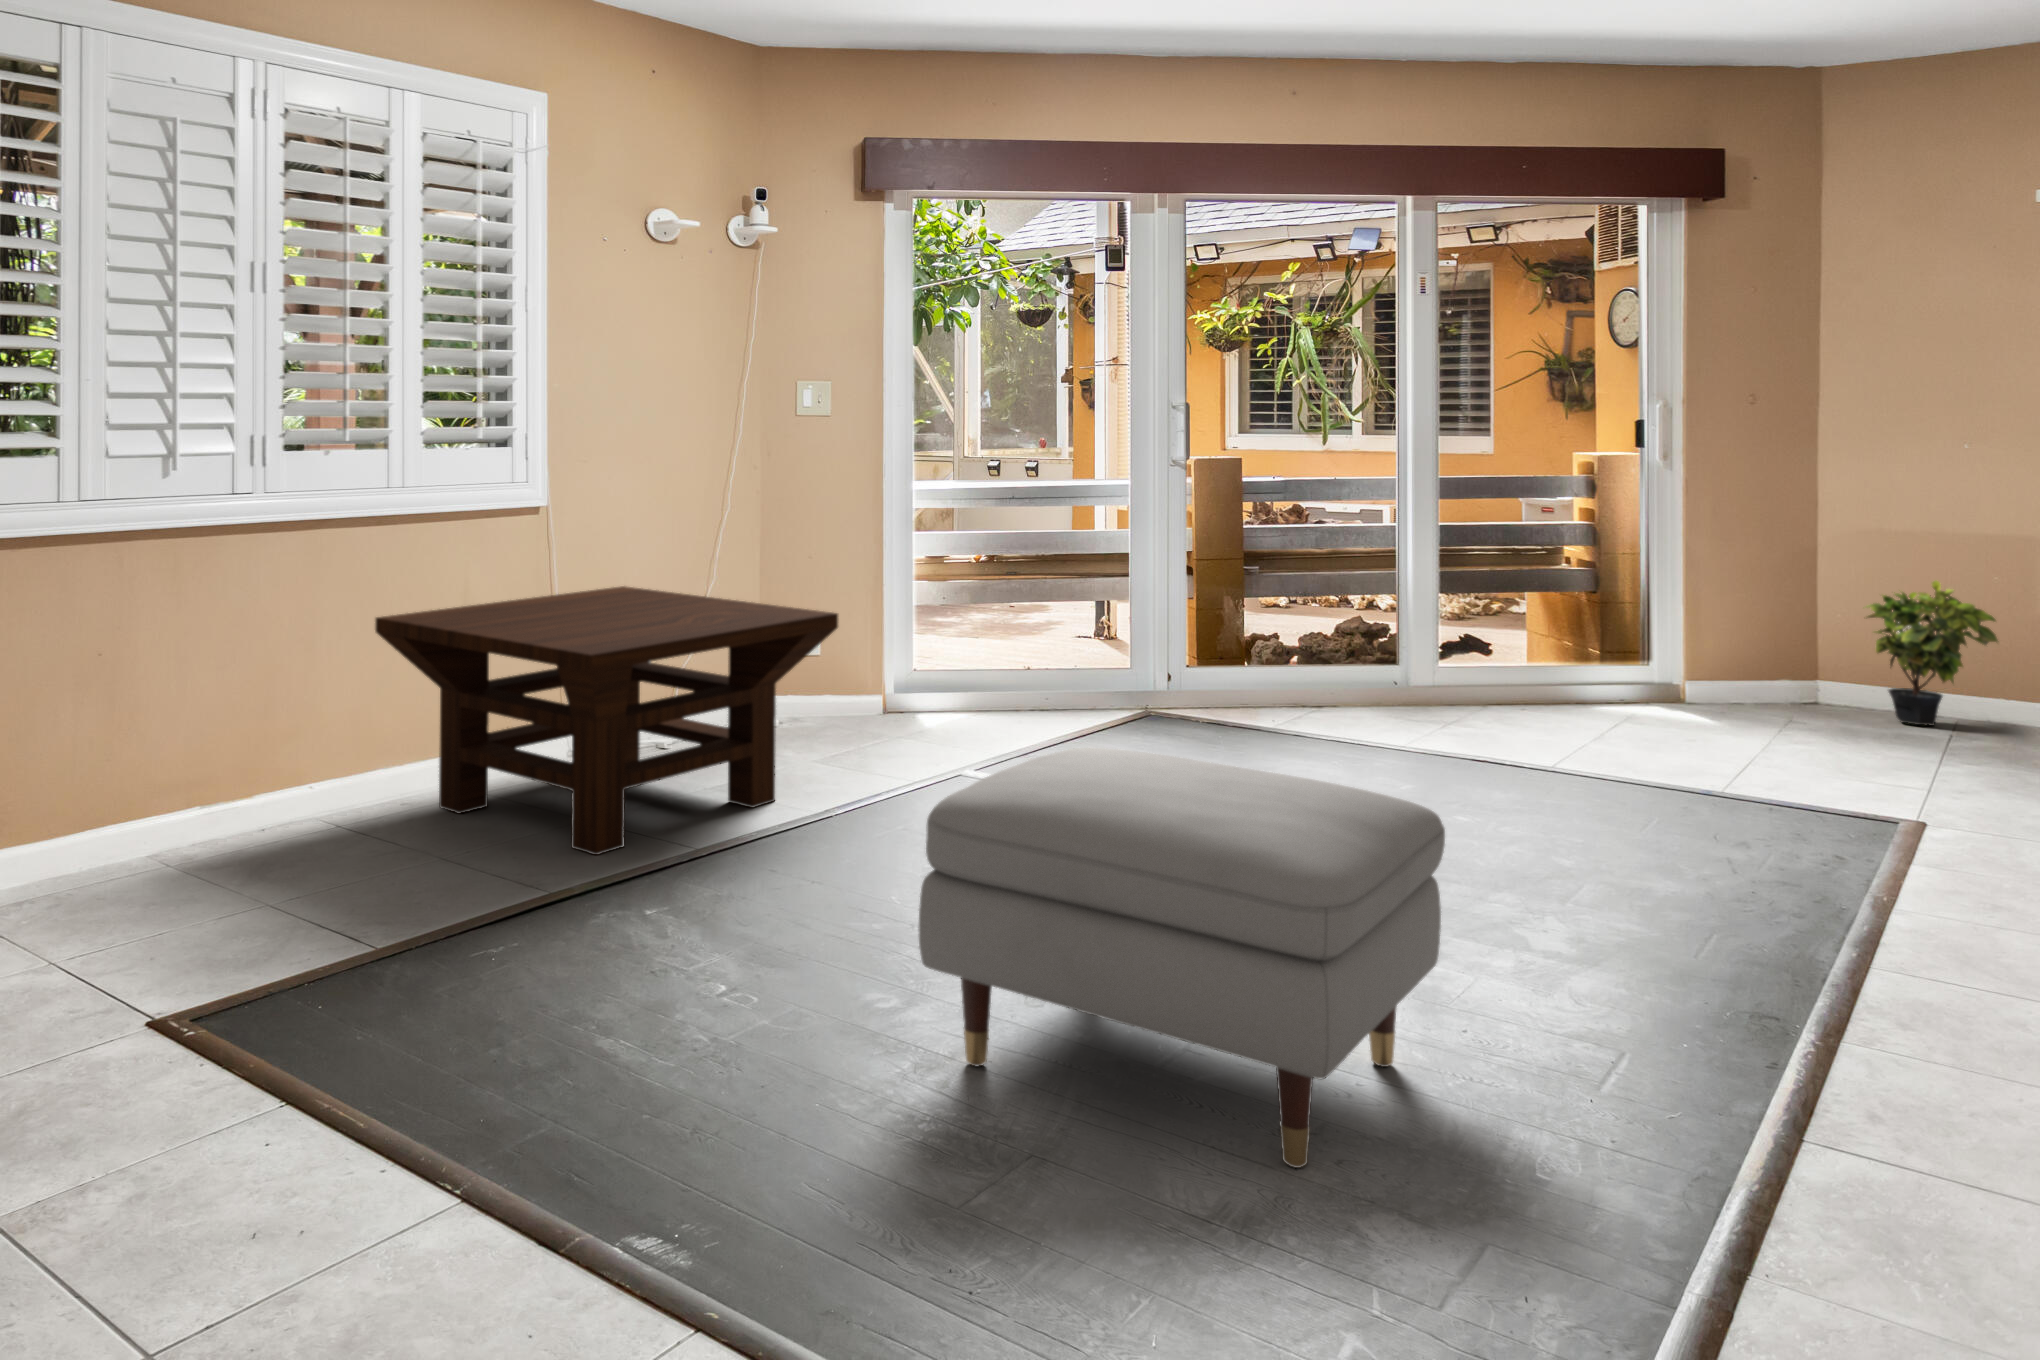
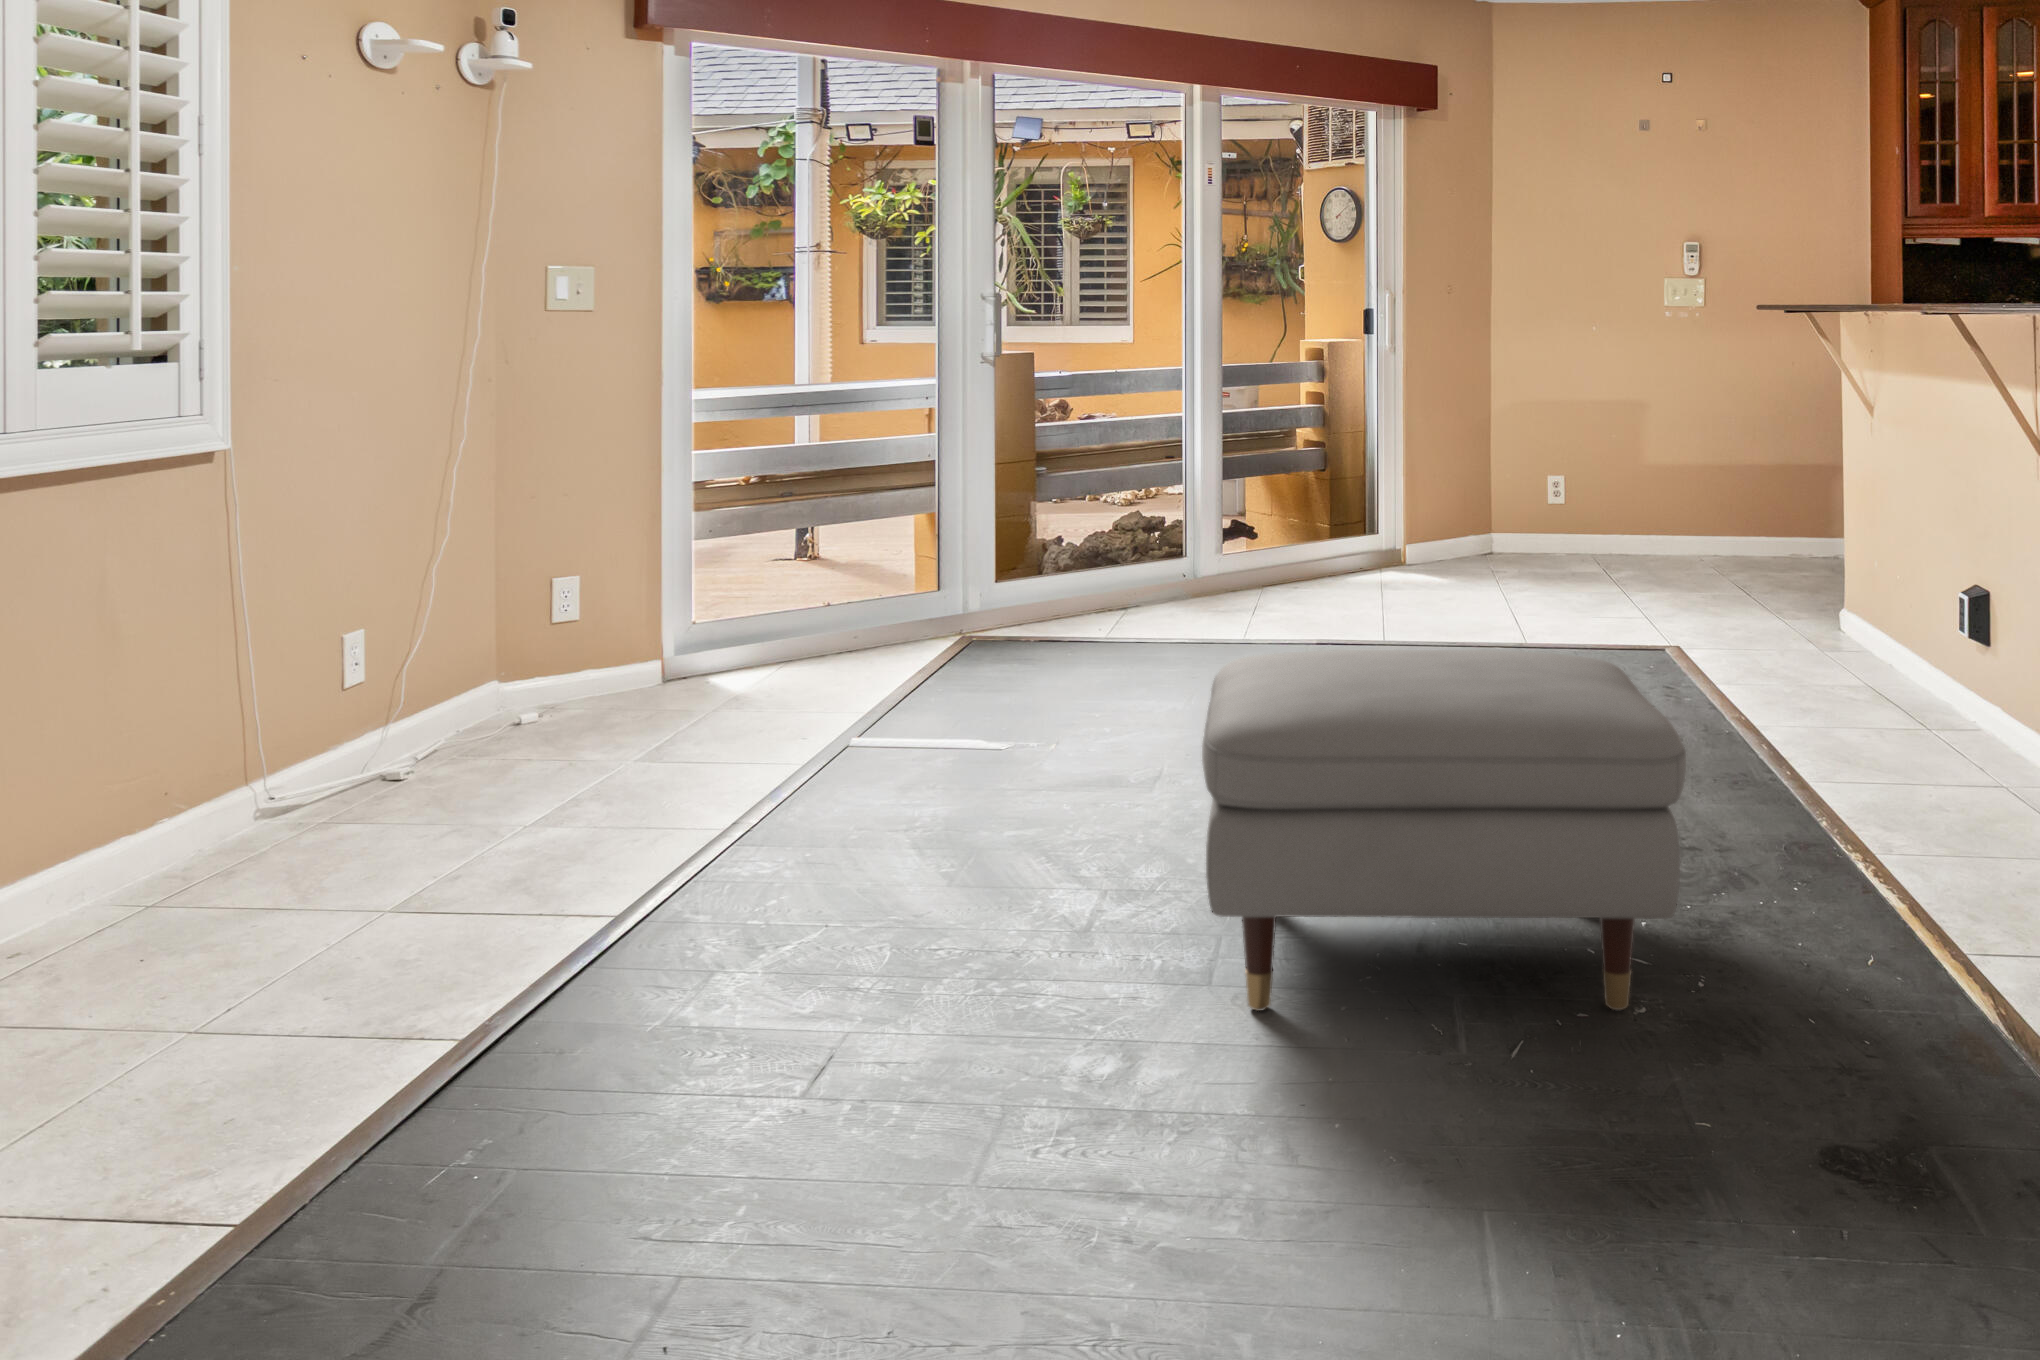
potted plant: present [1867,581,1998,726] -> none [1532,441,1626,562]
coffee table: present [375,586,838,855] -> none [36,550,745,908]

